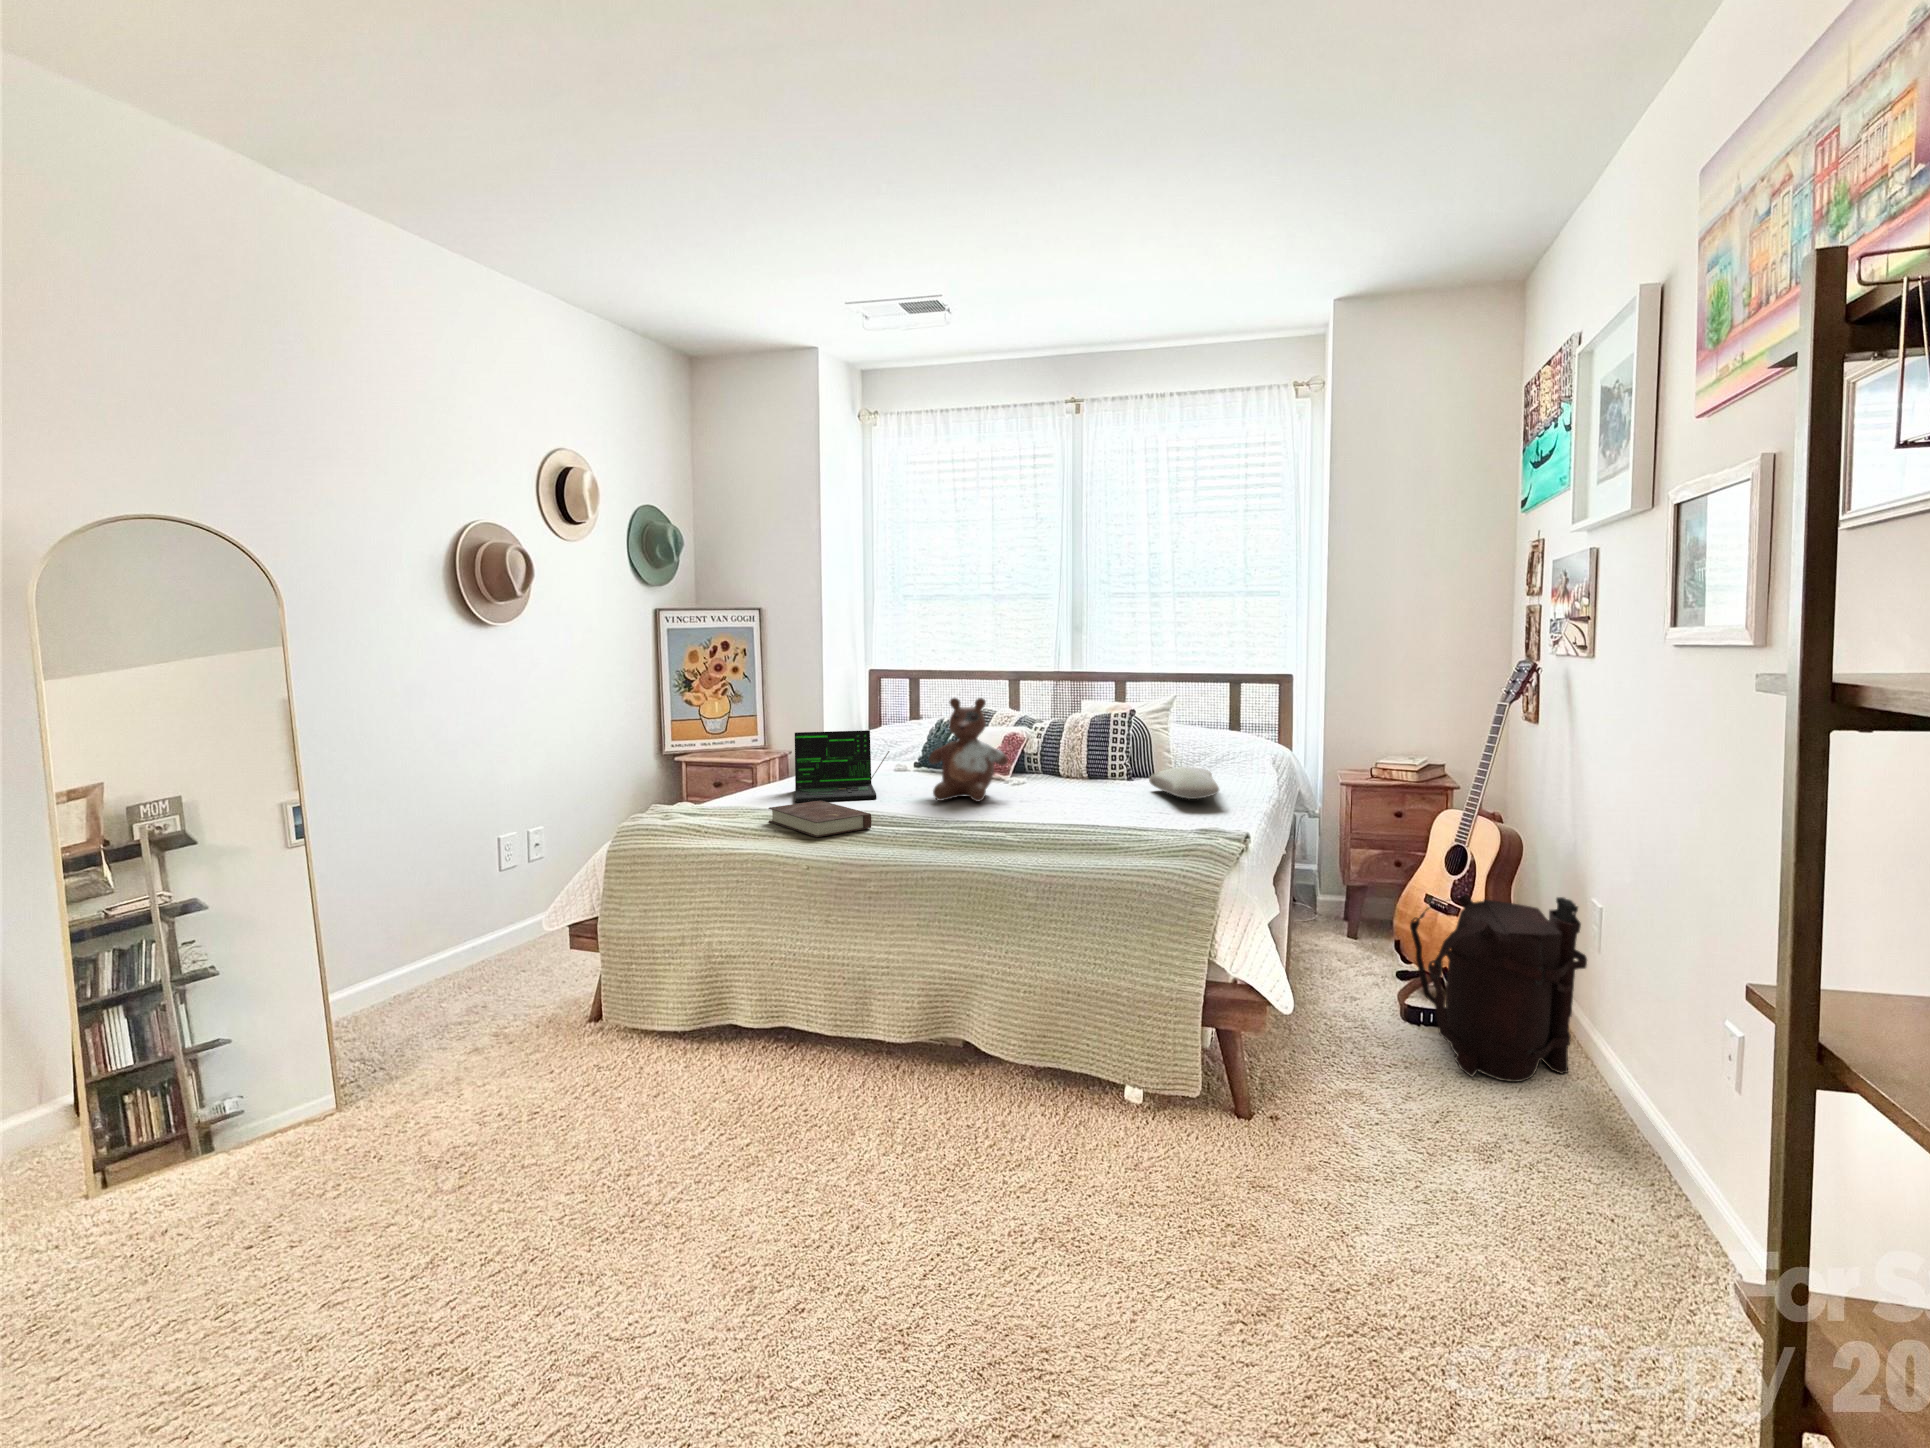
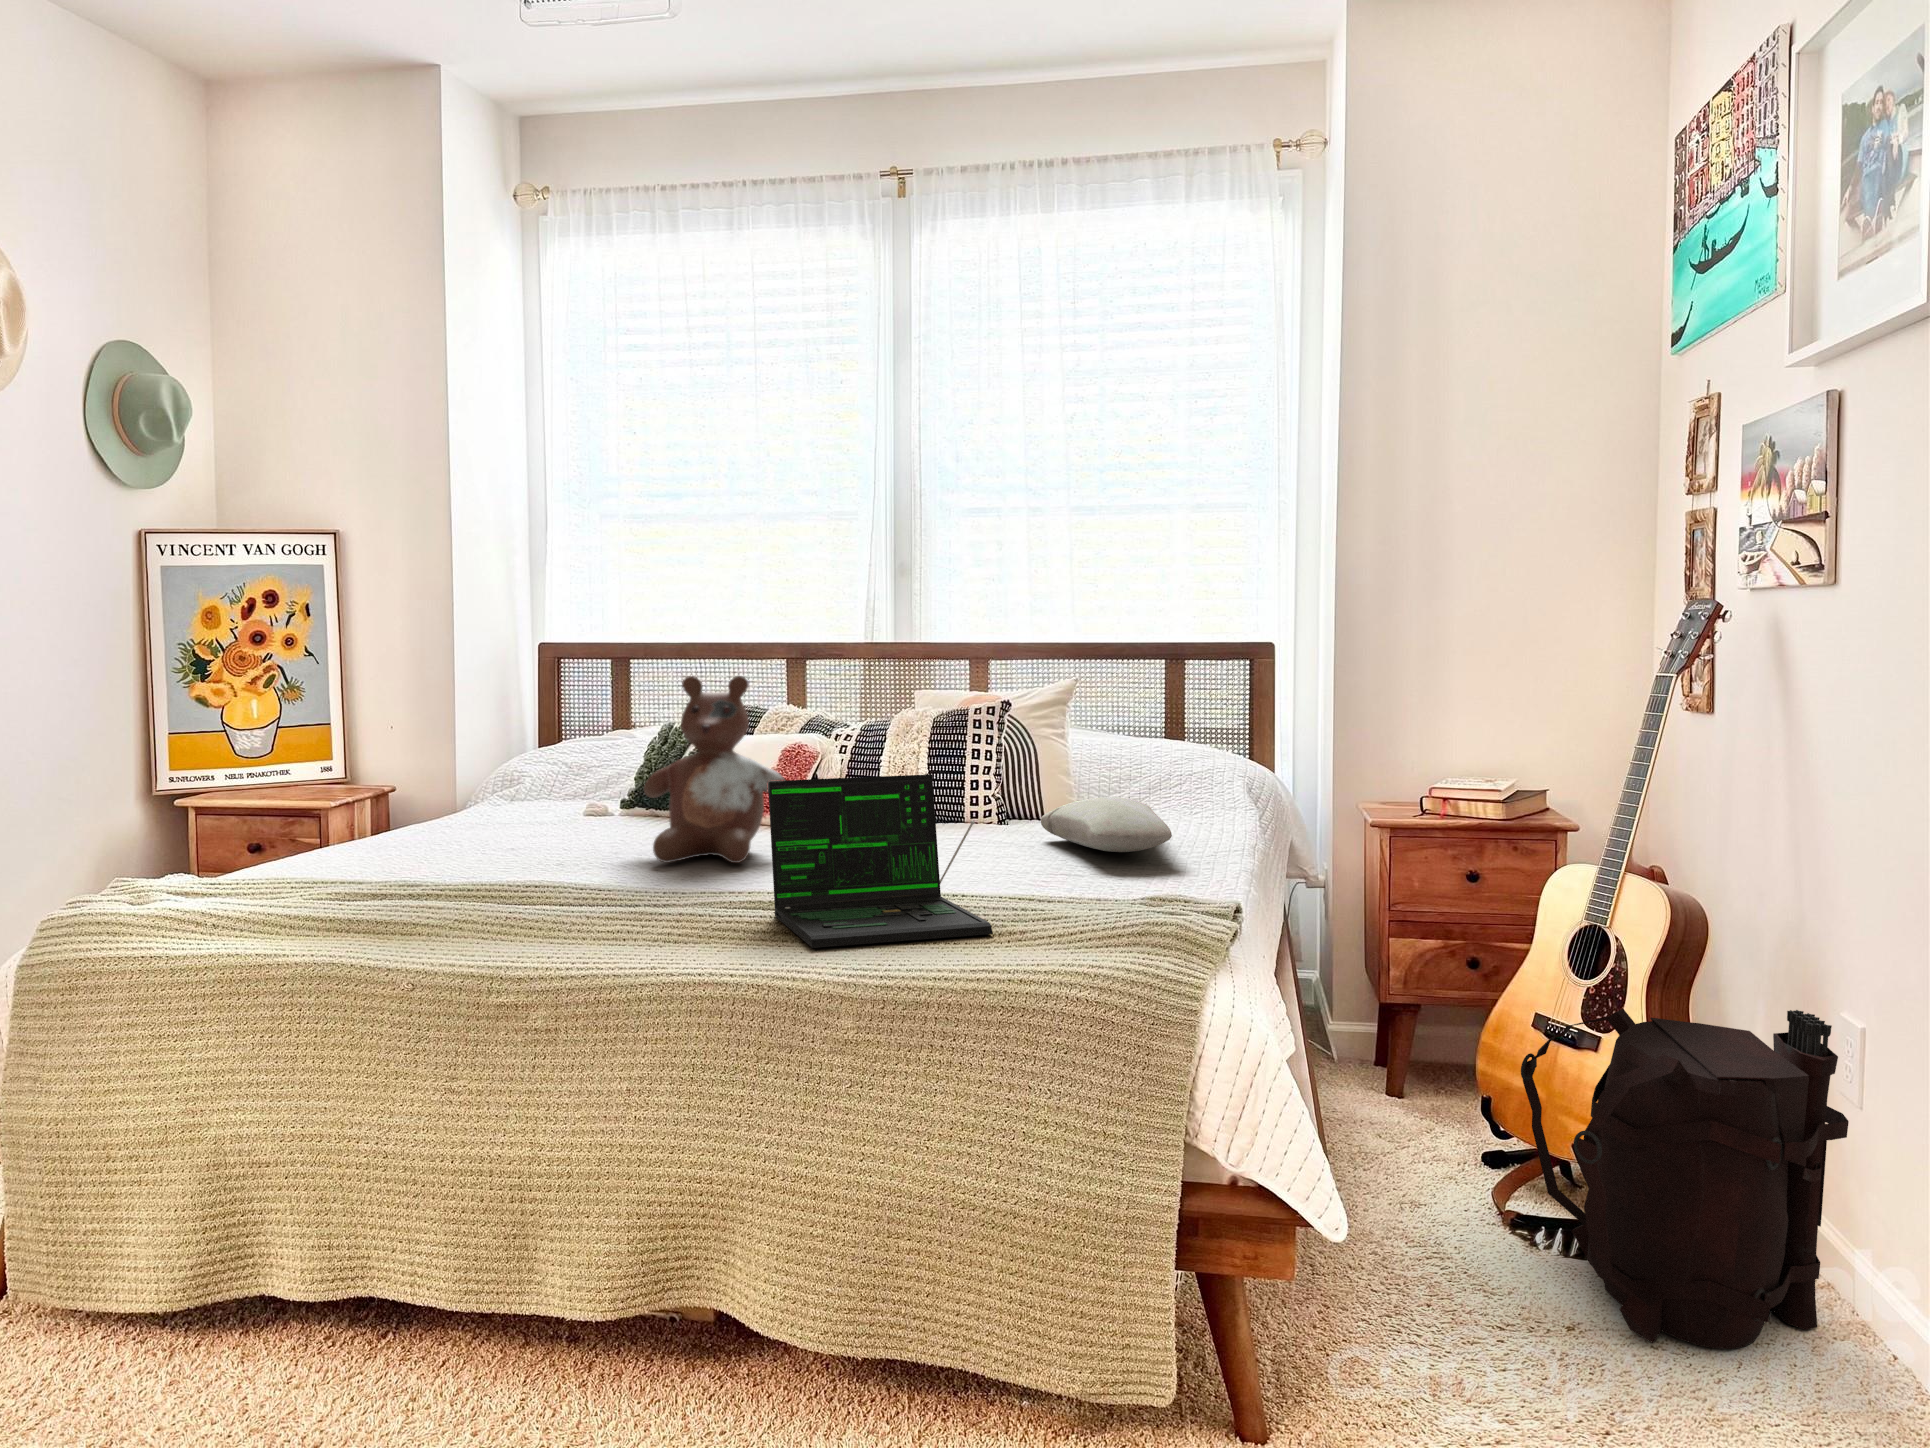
laptop: present [795,730,890,802] -> present [768,774,993,948]
book: present [769,800,872,837] -> none [340,864,538,929]

